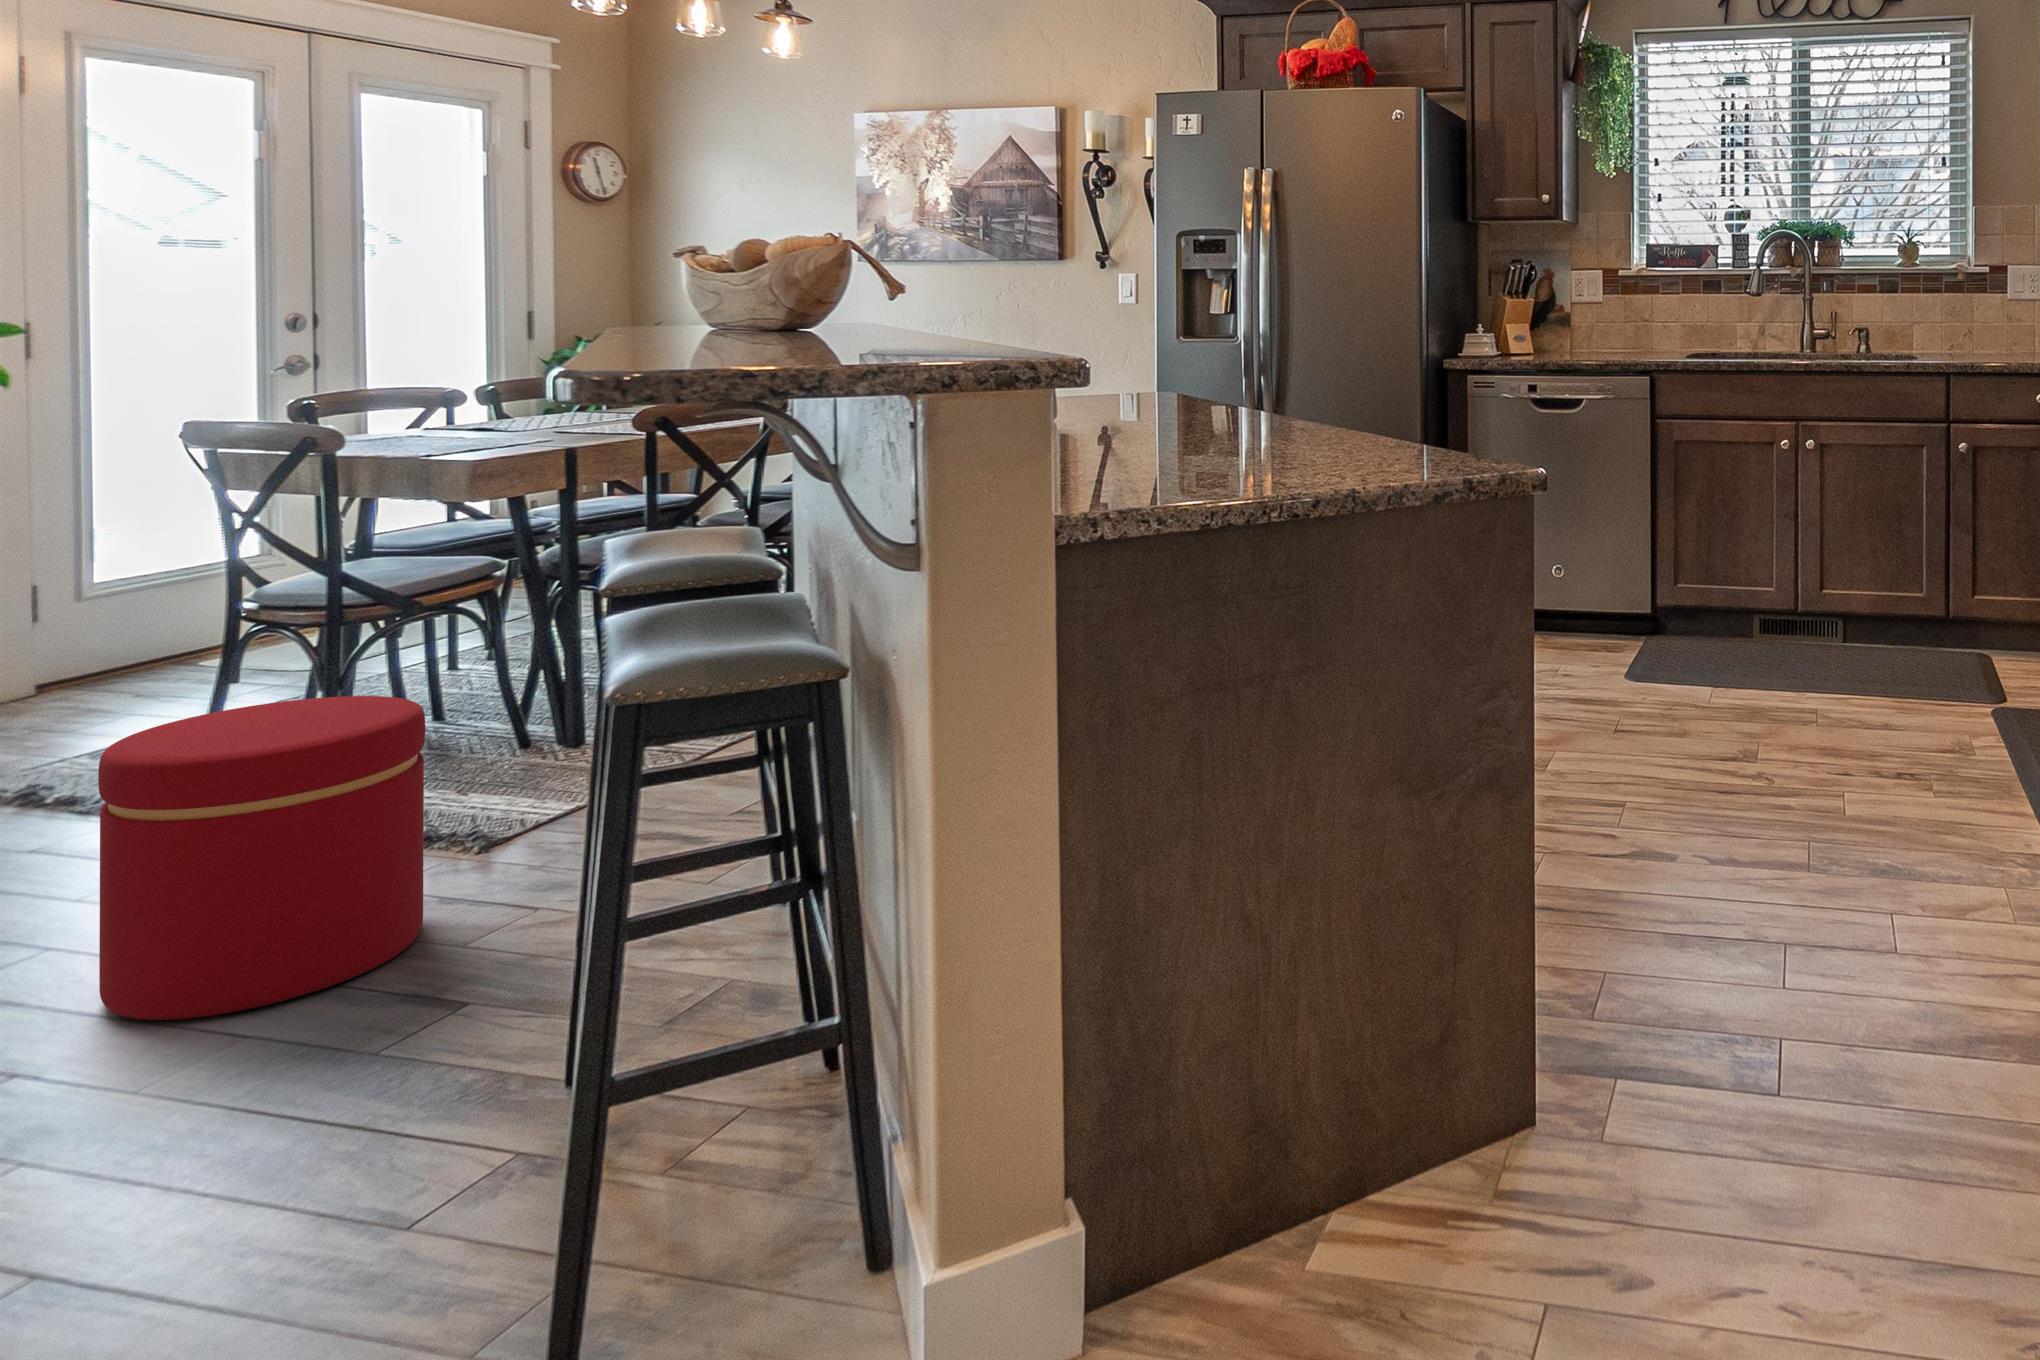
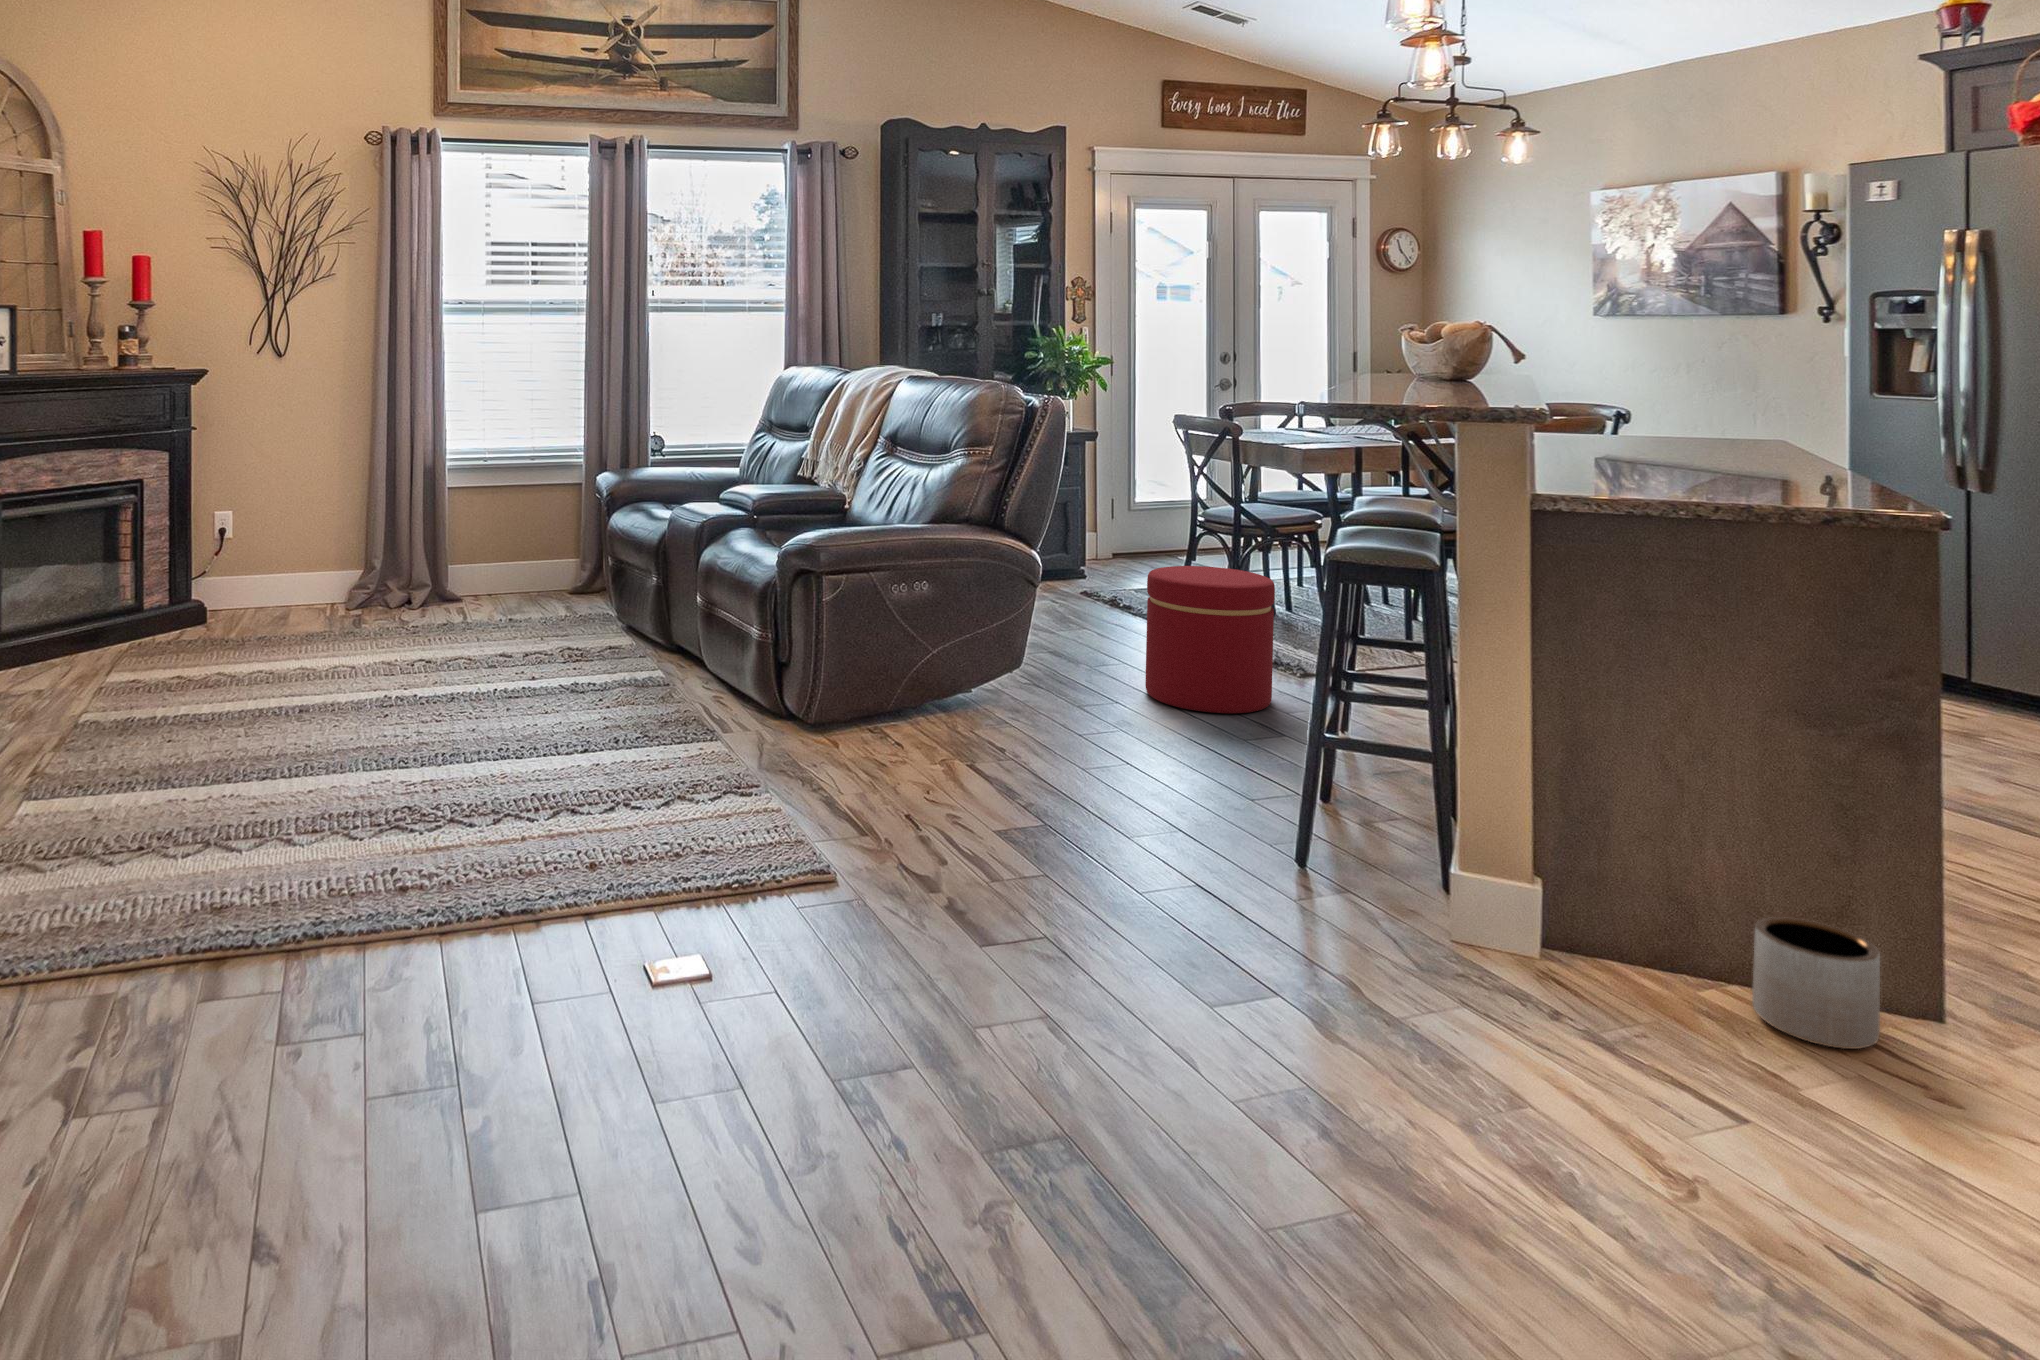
planter: none [1363,1064,1510,1275] -> present [1752,917,1880,1049]

